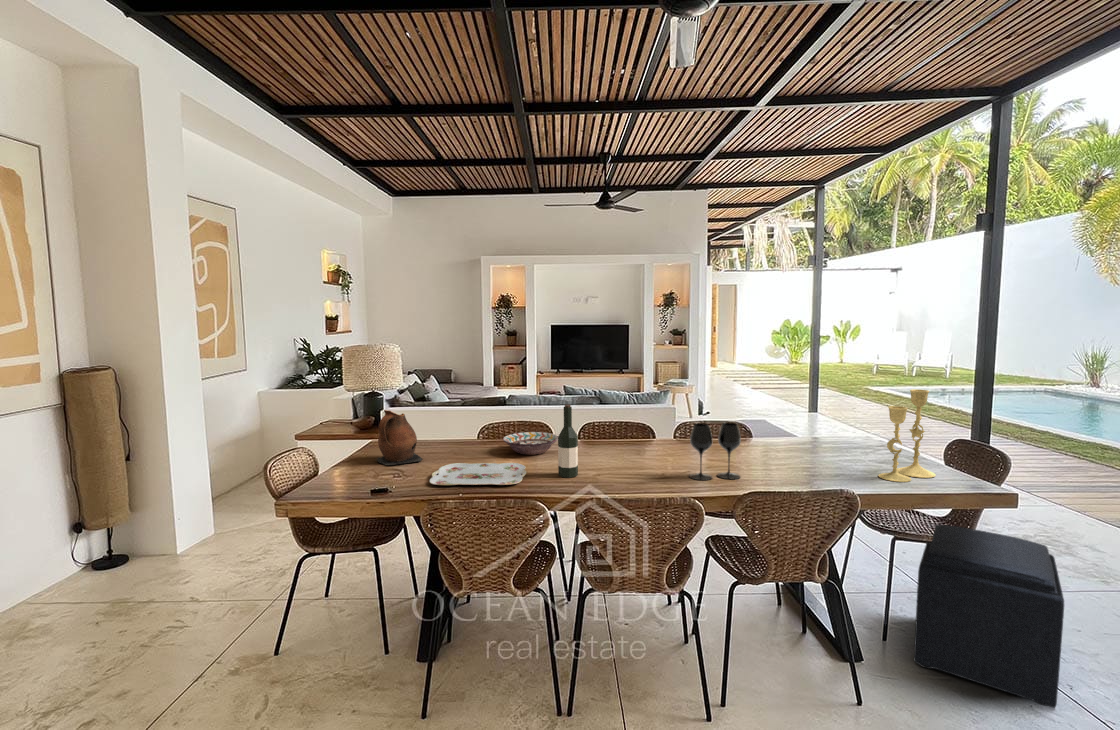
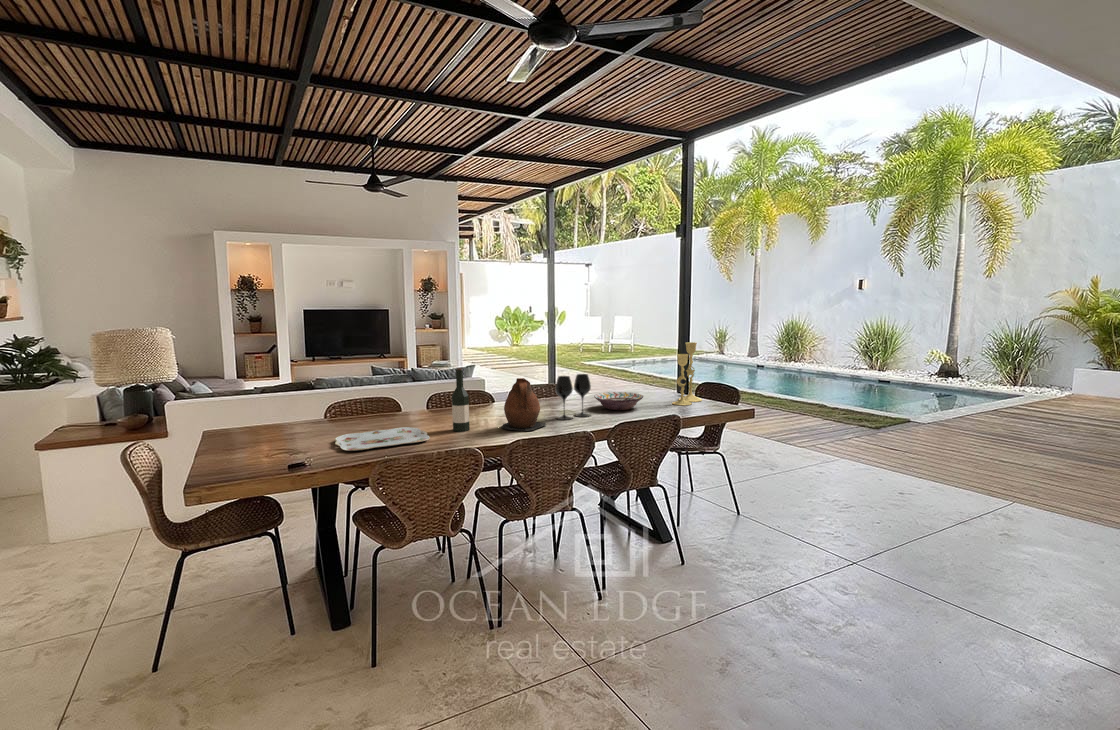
ceramic pitcher: present [377,410,423,465] -> present [501,378,546,431]
decorative bowl: present [503,432,558,455] -> present [594,392,643,410]
ottoman: present [914,525,1064,708] -> none [691,435,775,532]

